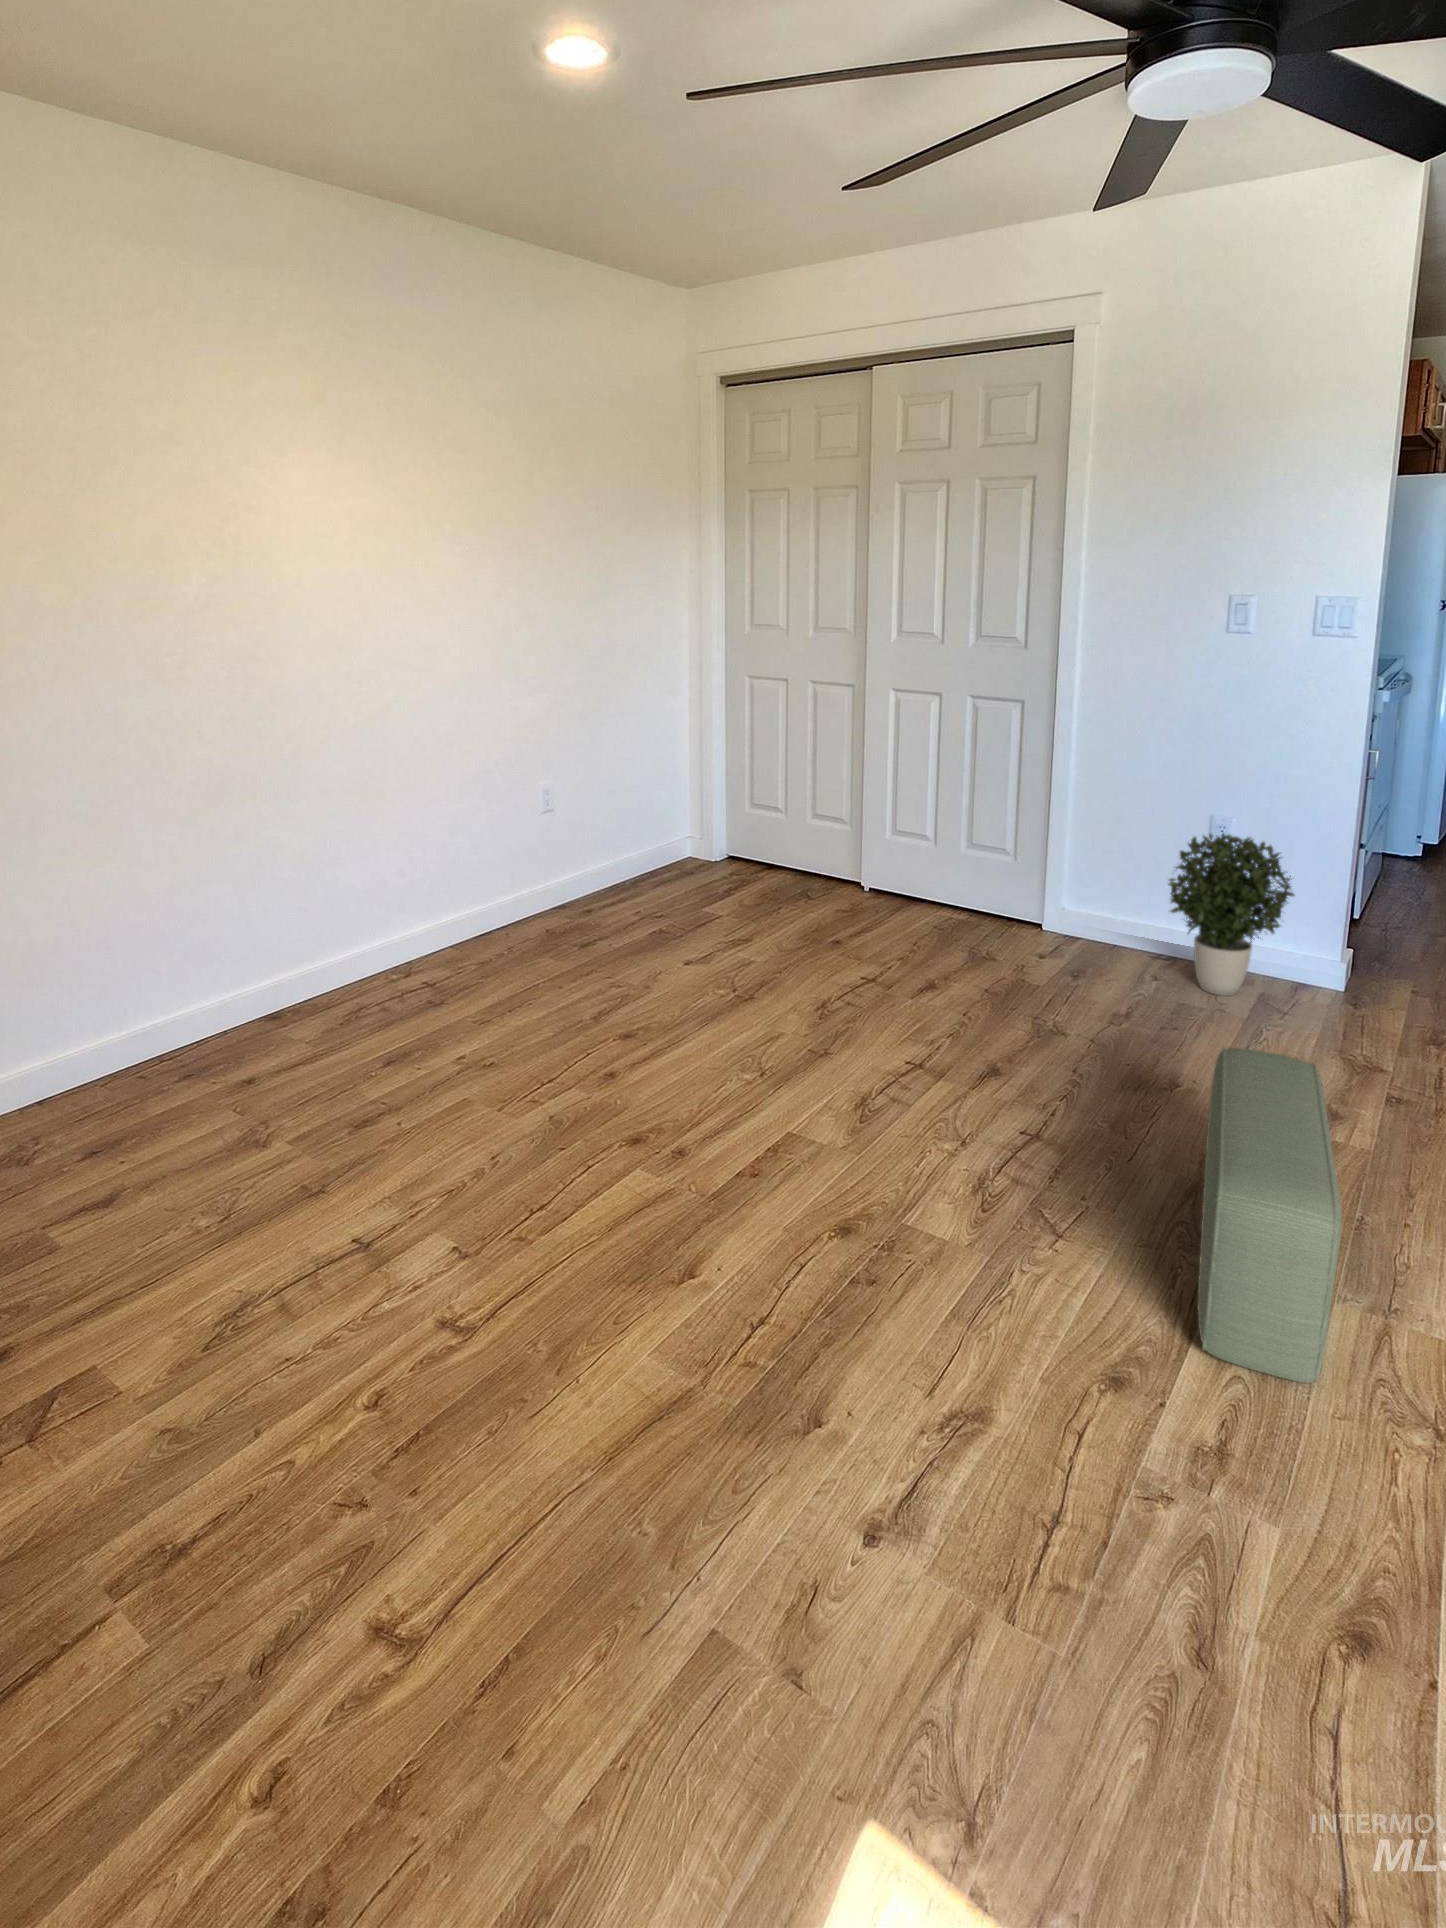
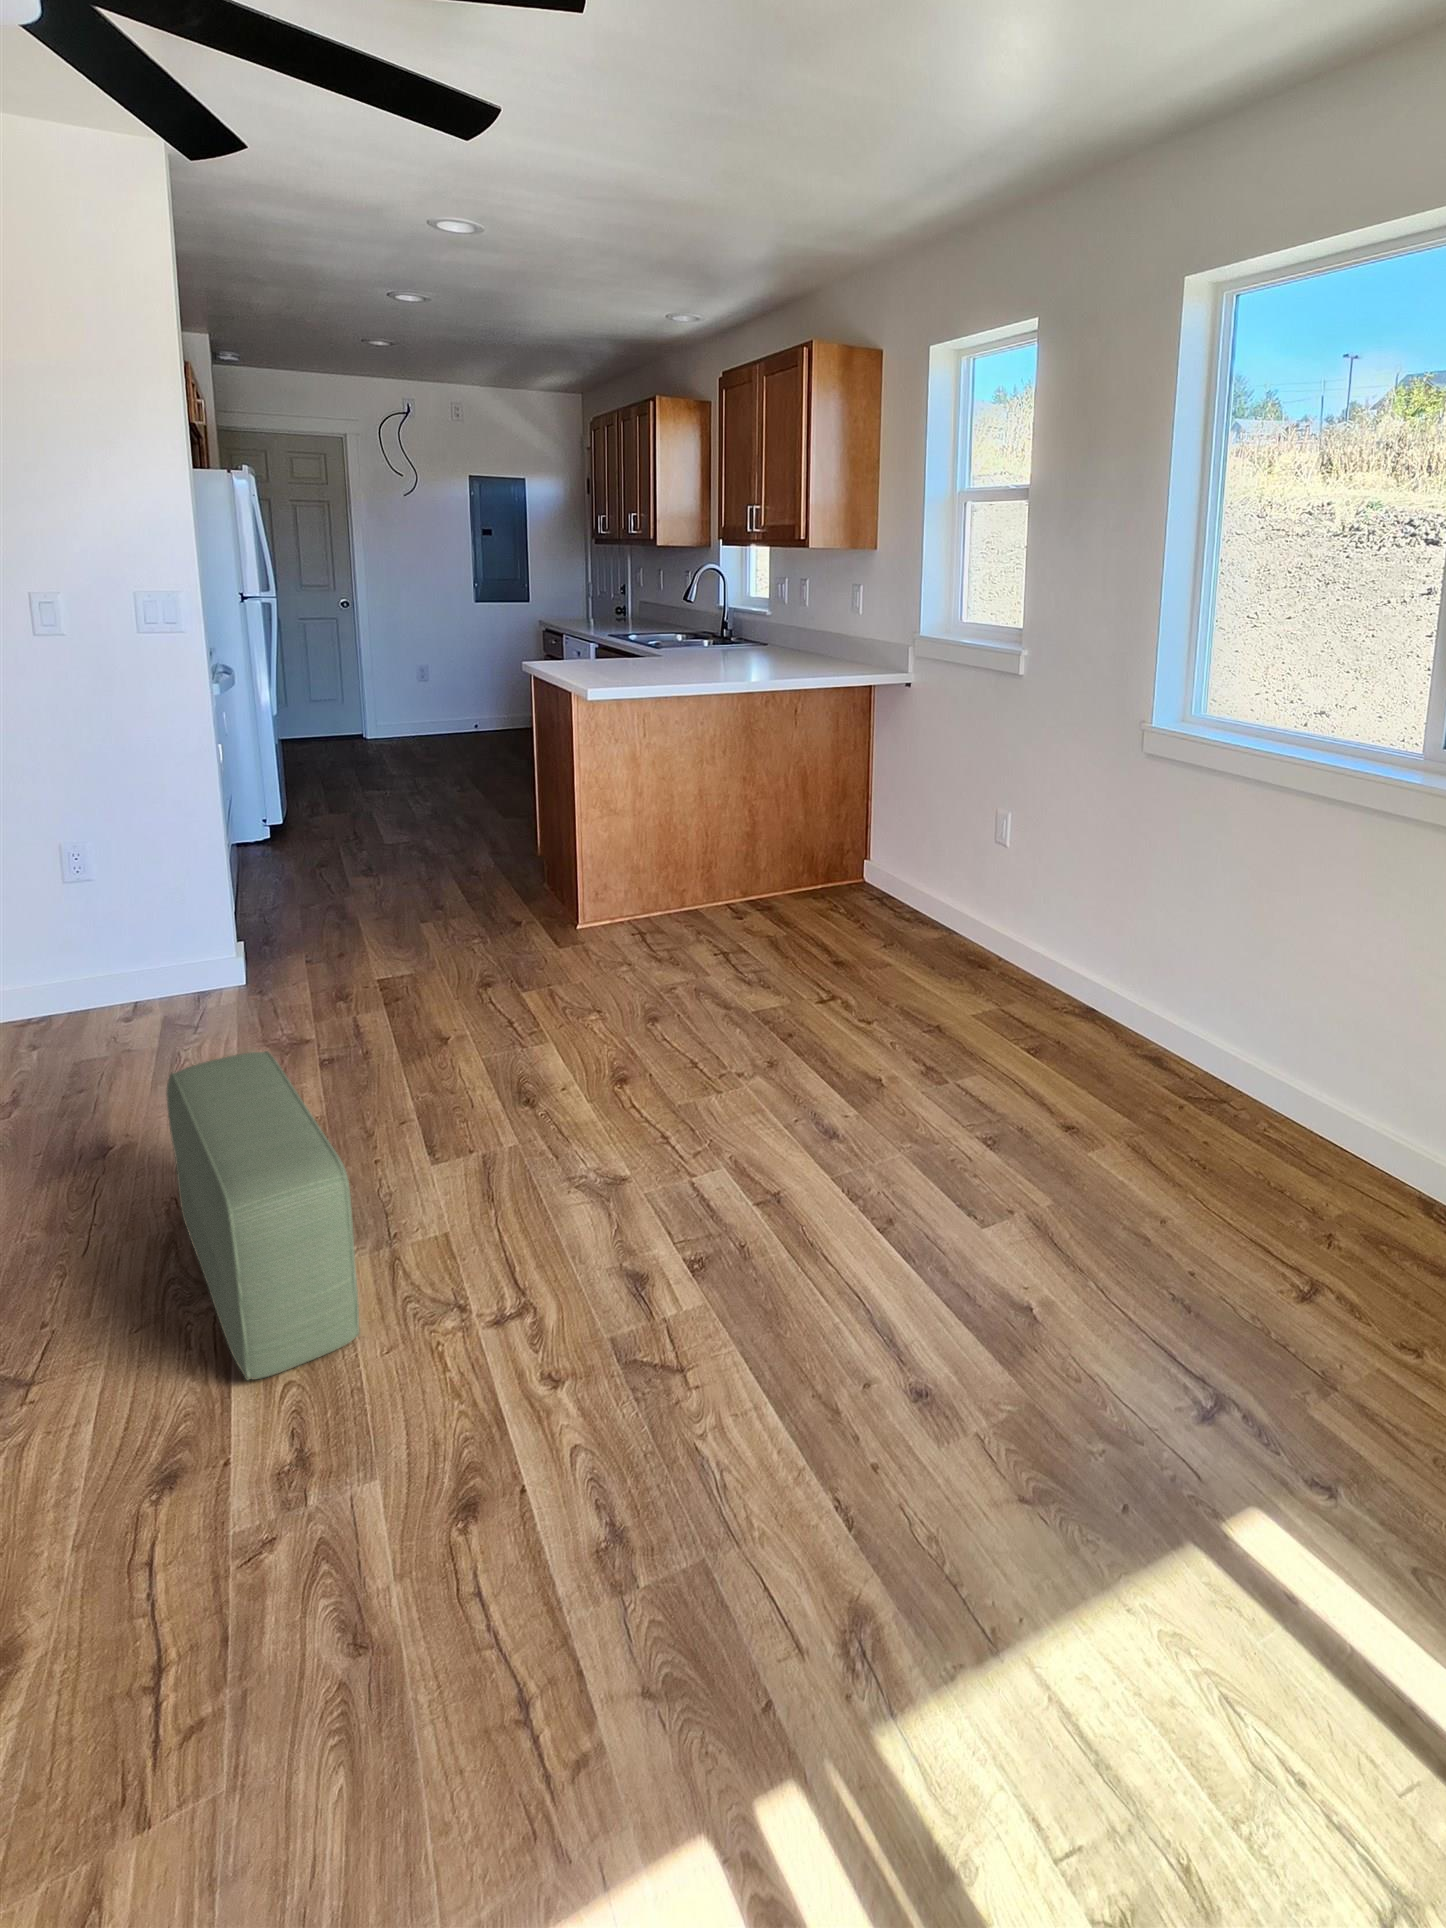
potted plant: present [1169,833,1294,996] -> none [30,853,181,1036]

